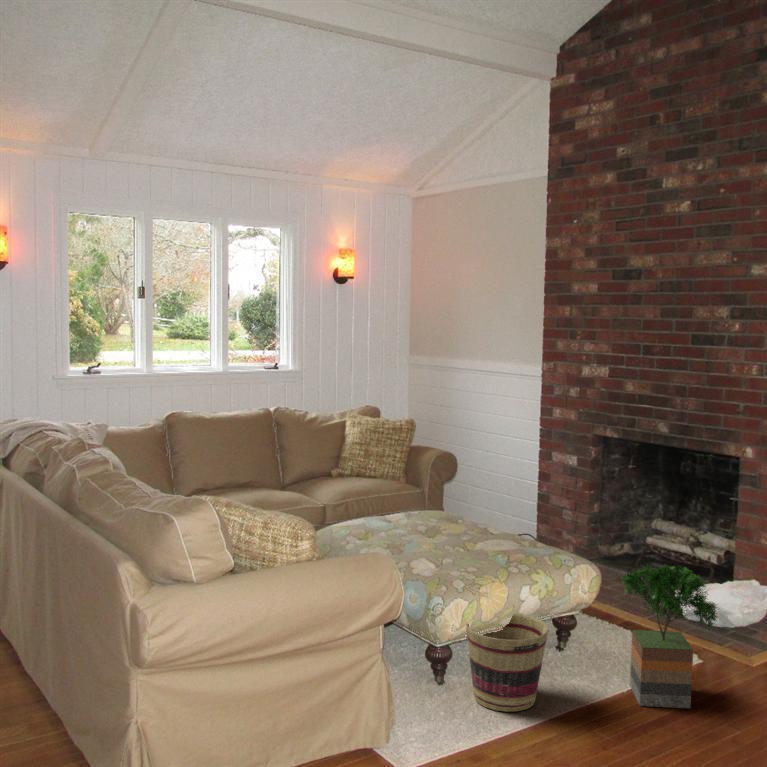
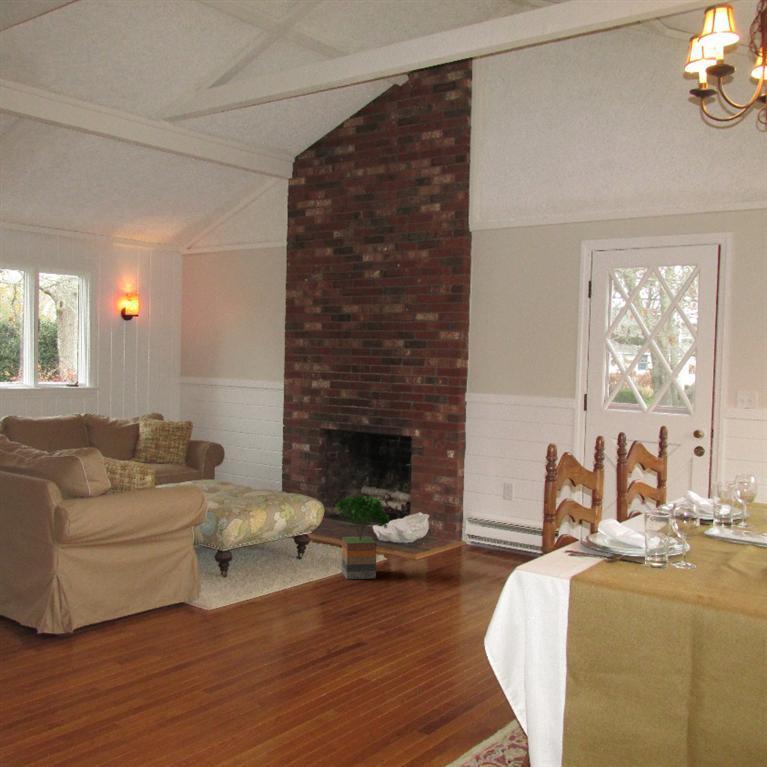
basket: present [466,613,548,712] -> none [241,530,292,587]

